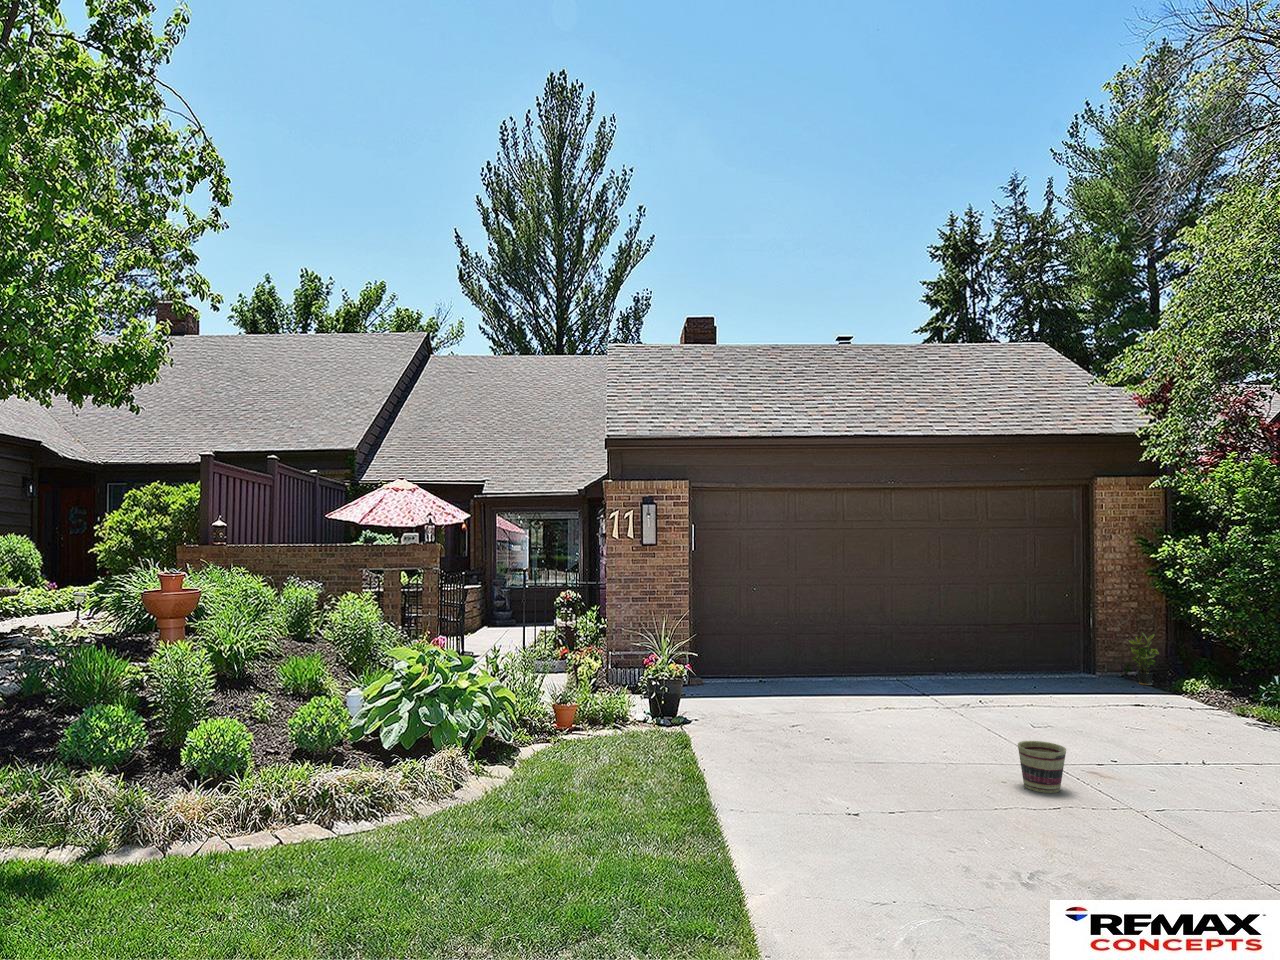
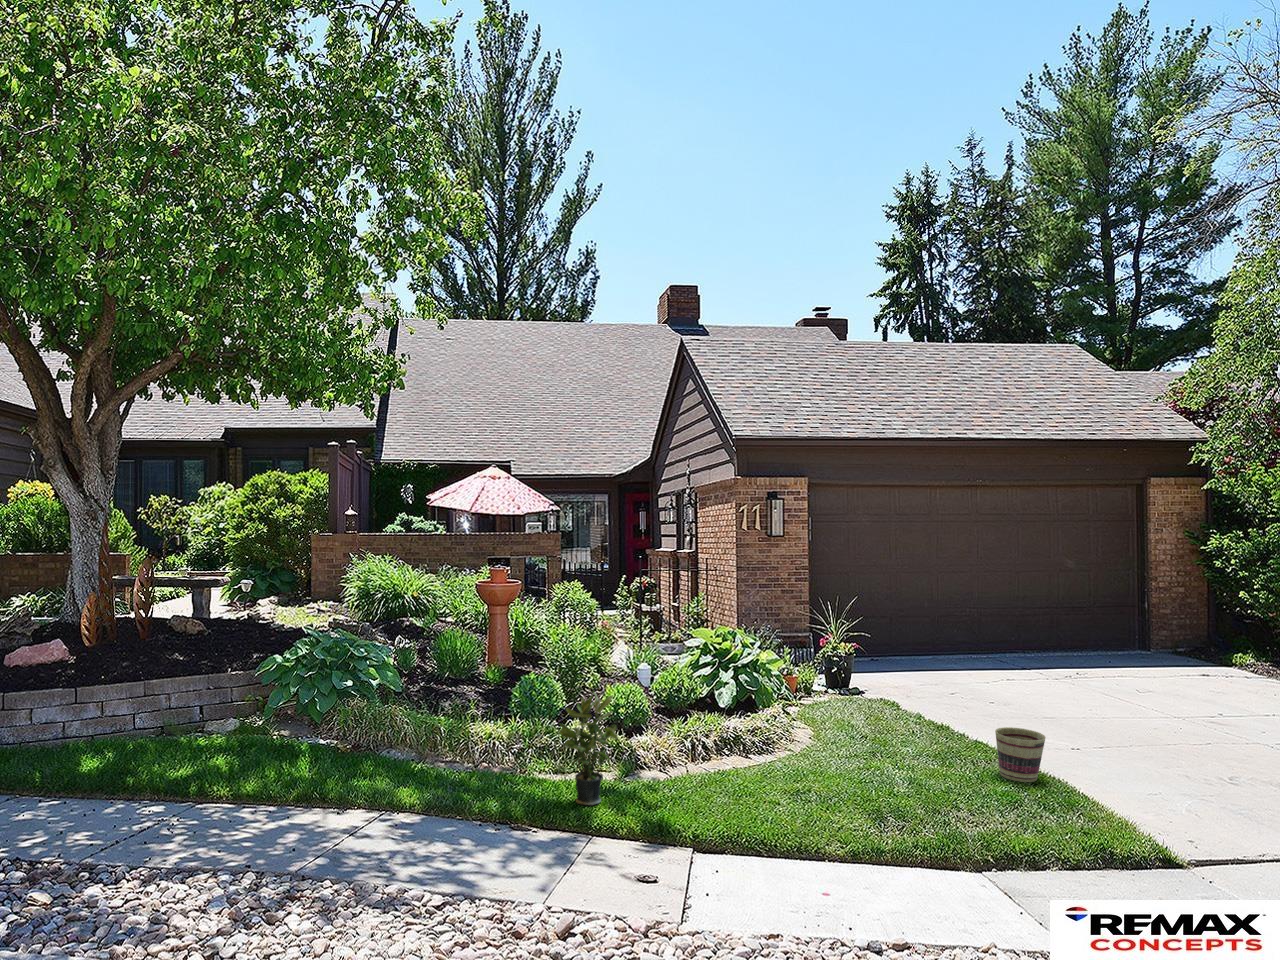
potted plant: present [1129,633,1159,685] -> present [559,692,618,806]

